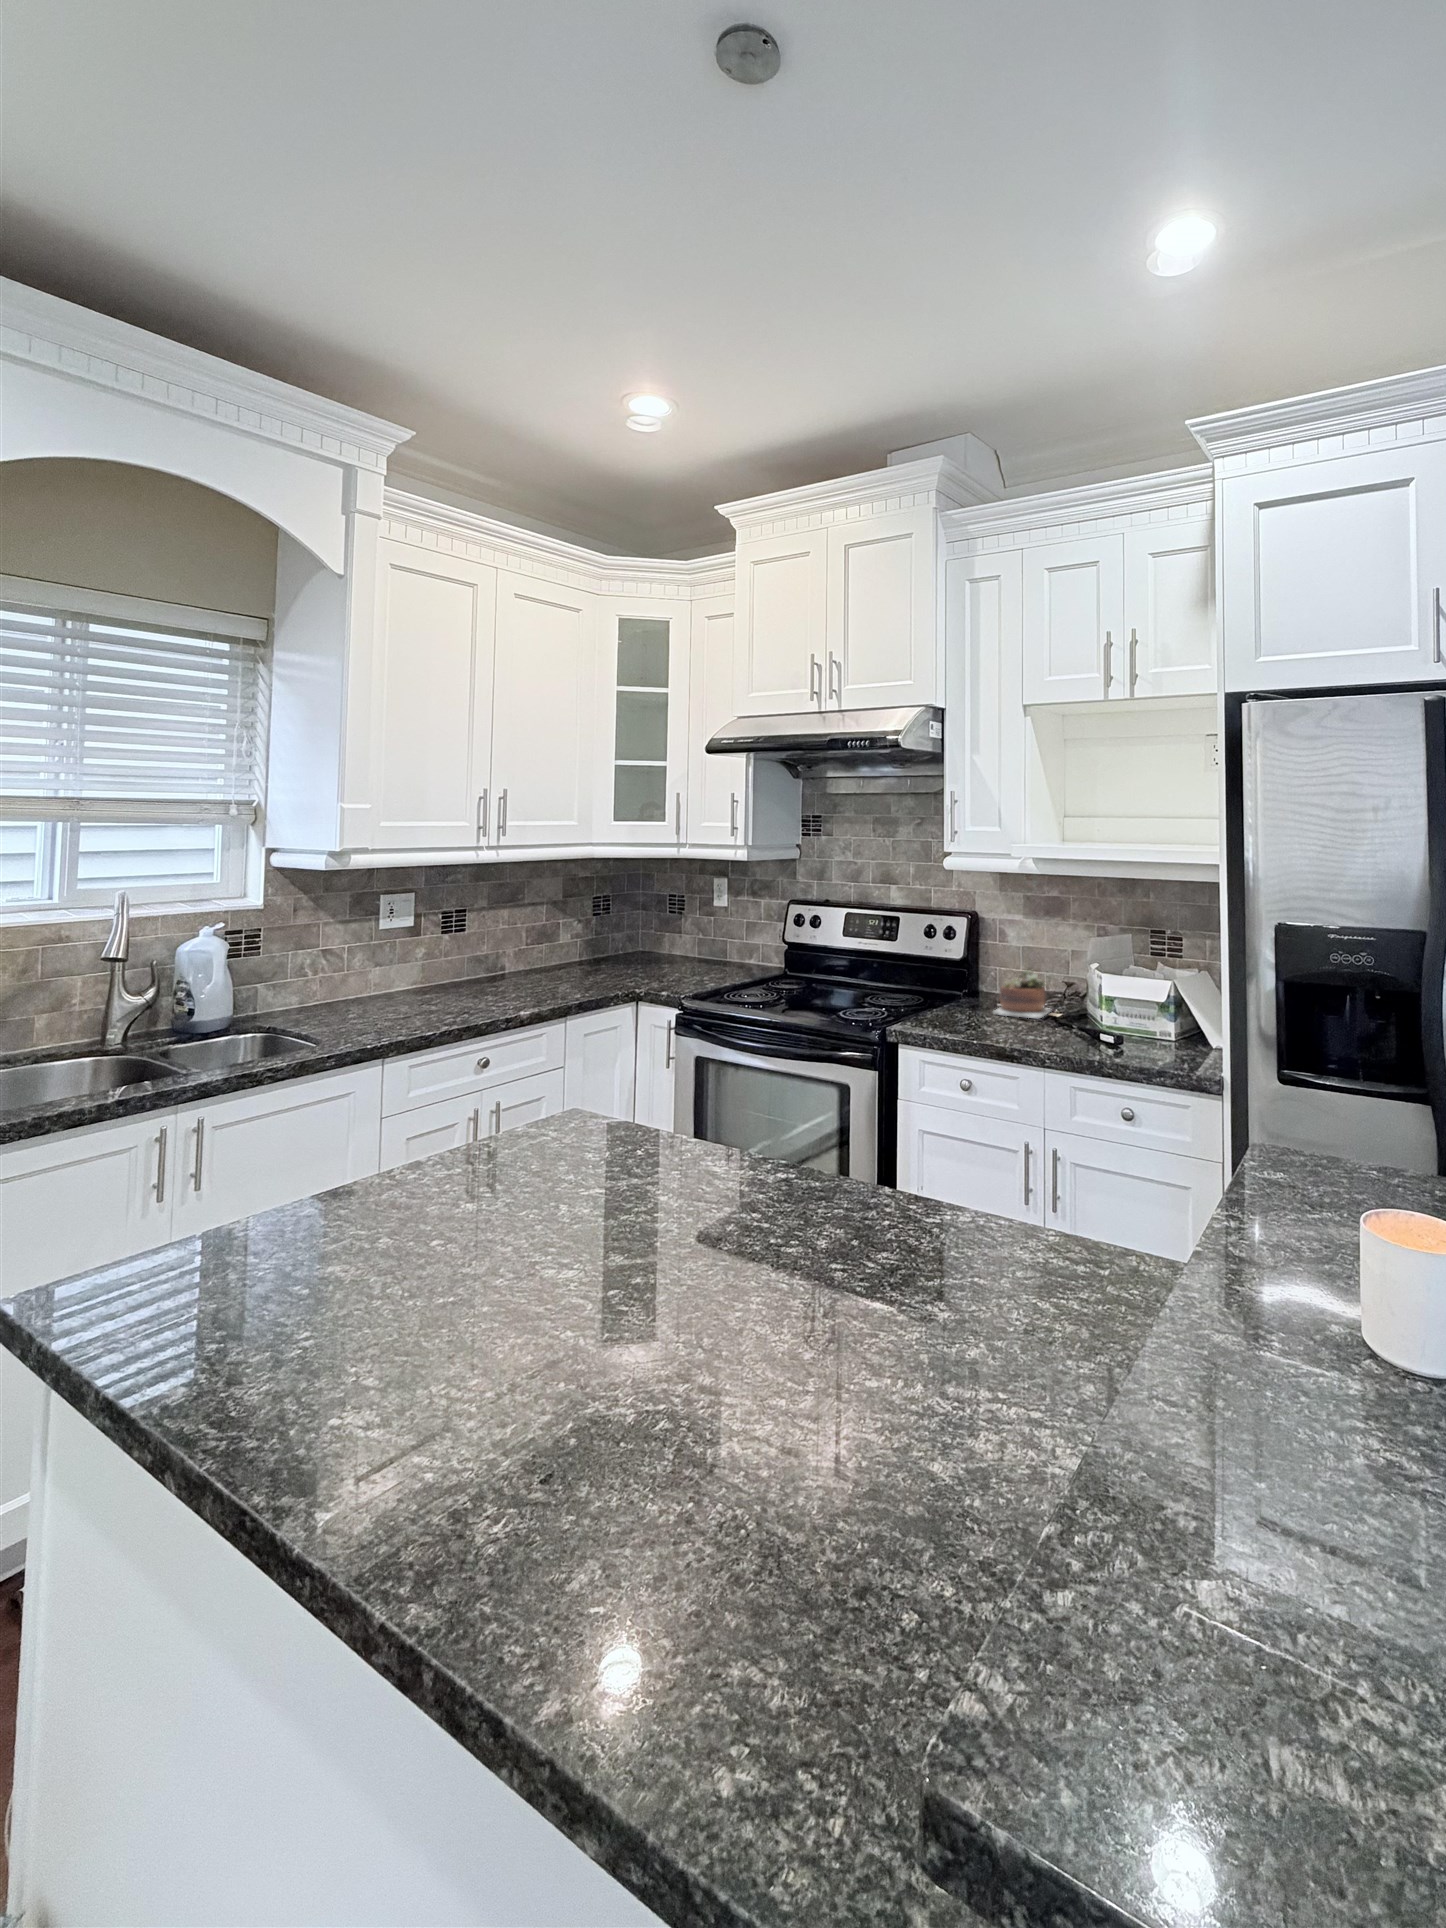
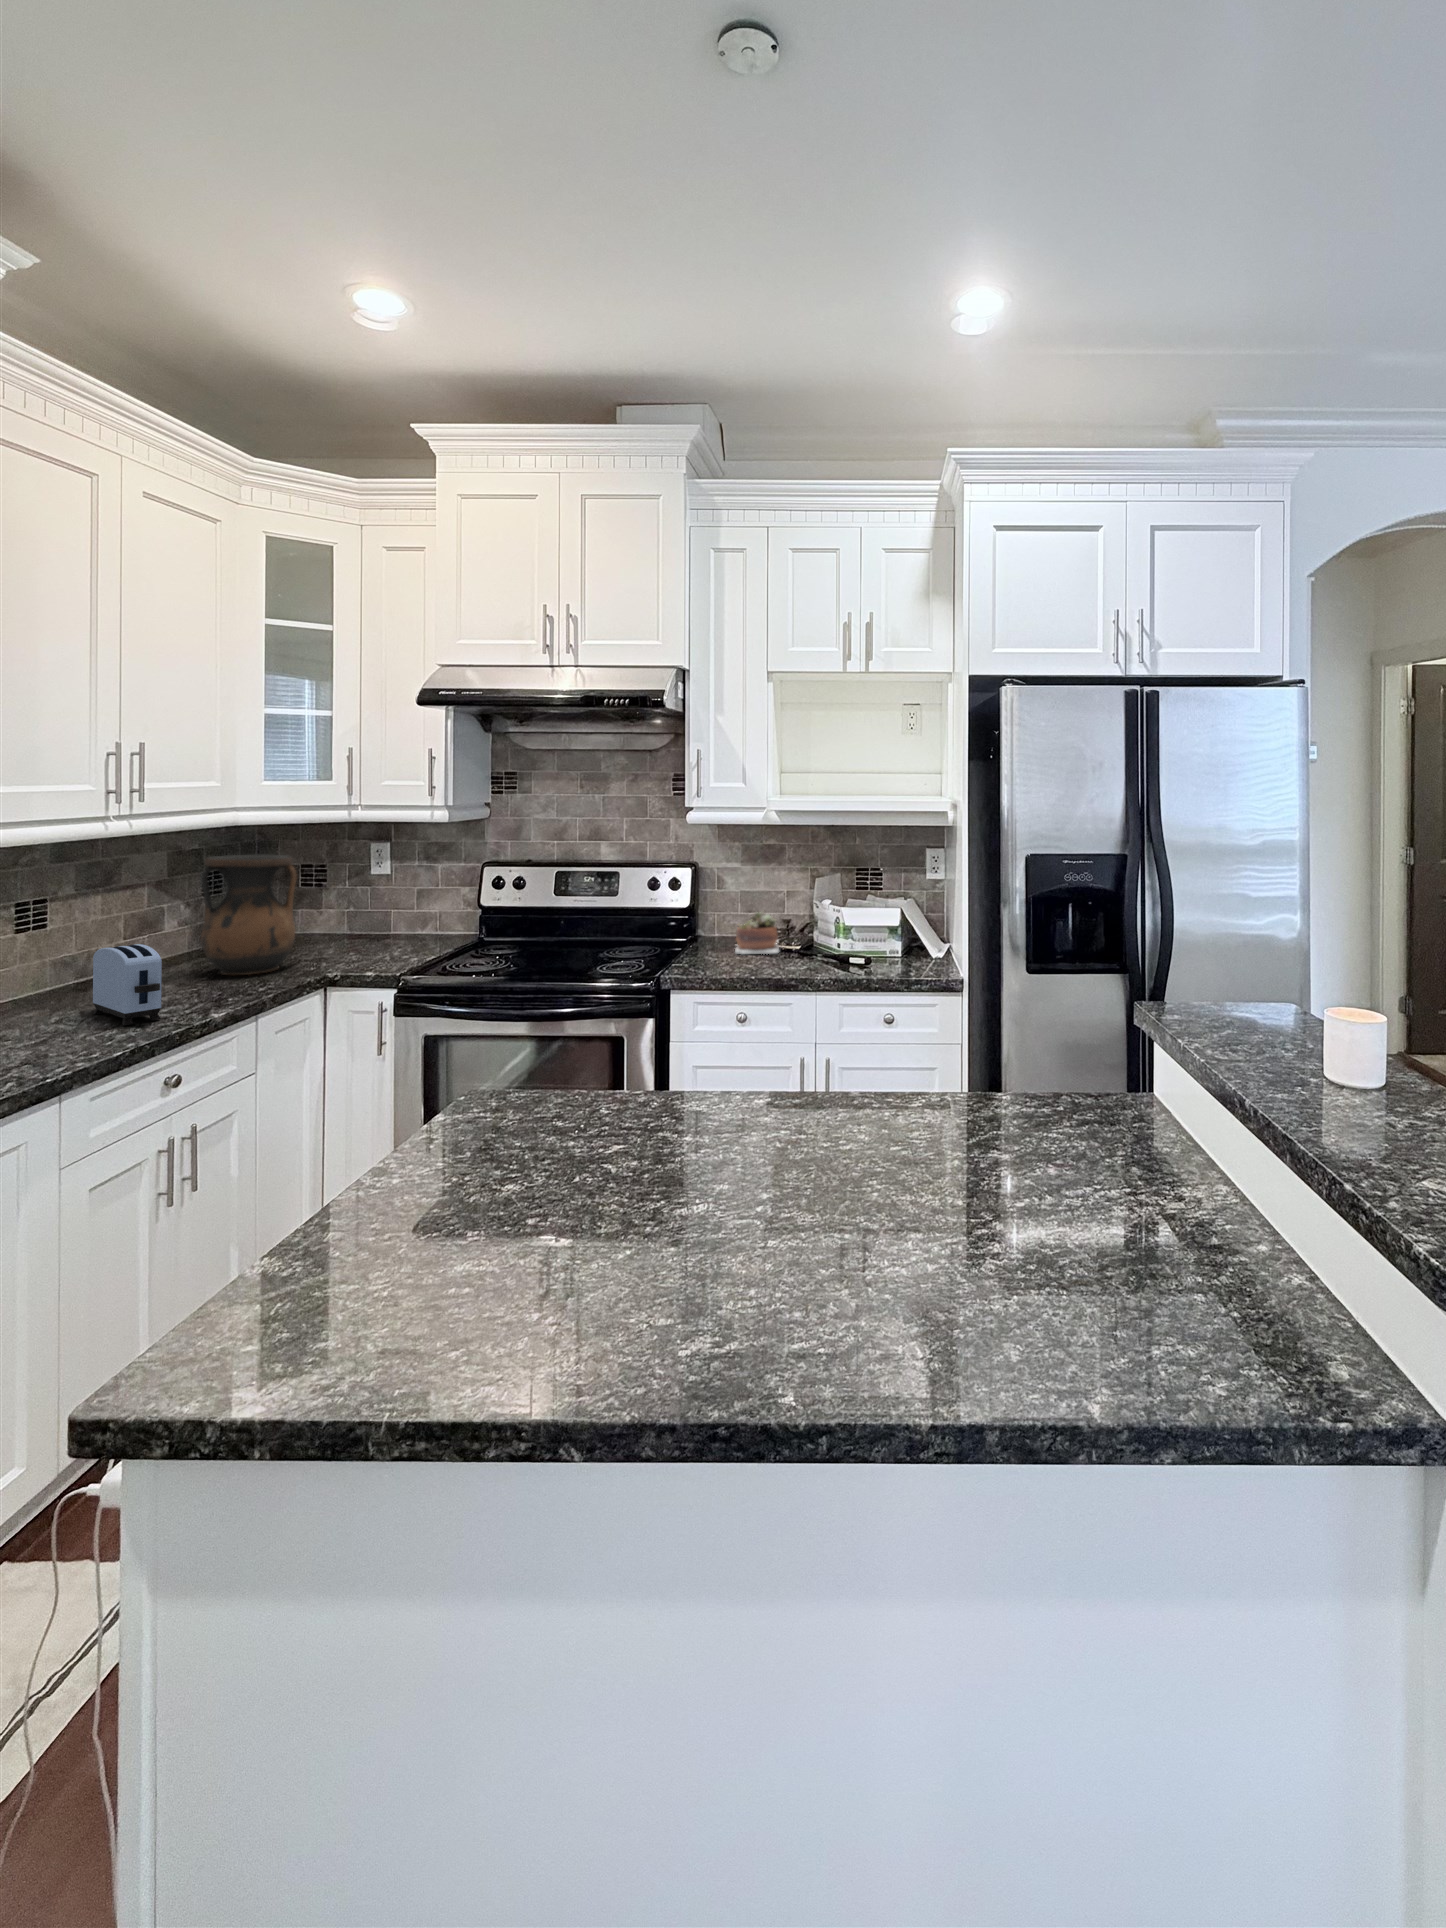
vase: none [561,883,631,984] -> present [201,855,296,975]
toaster: none [458,950,487,1014] -> present [93,944,162,1025]

